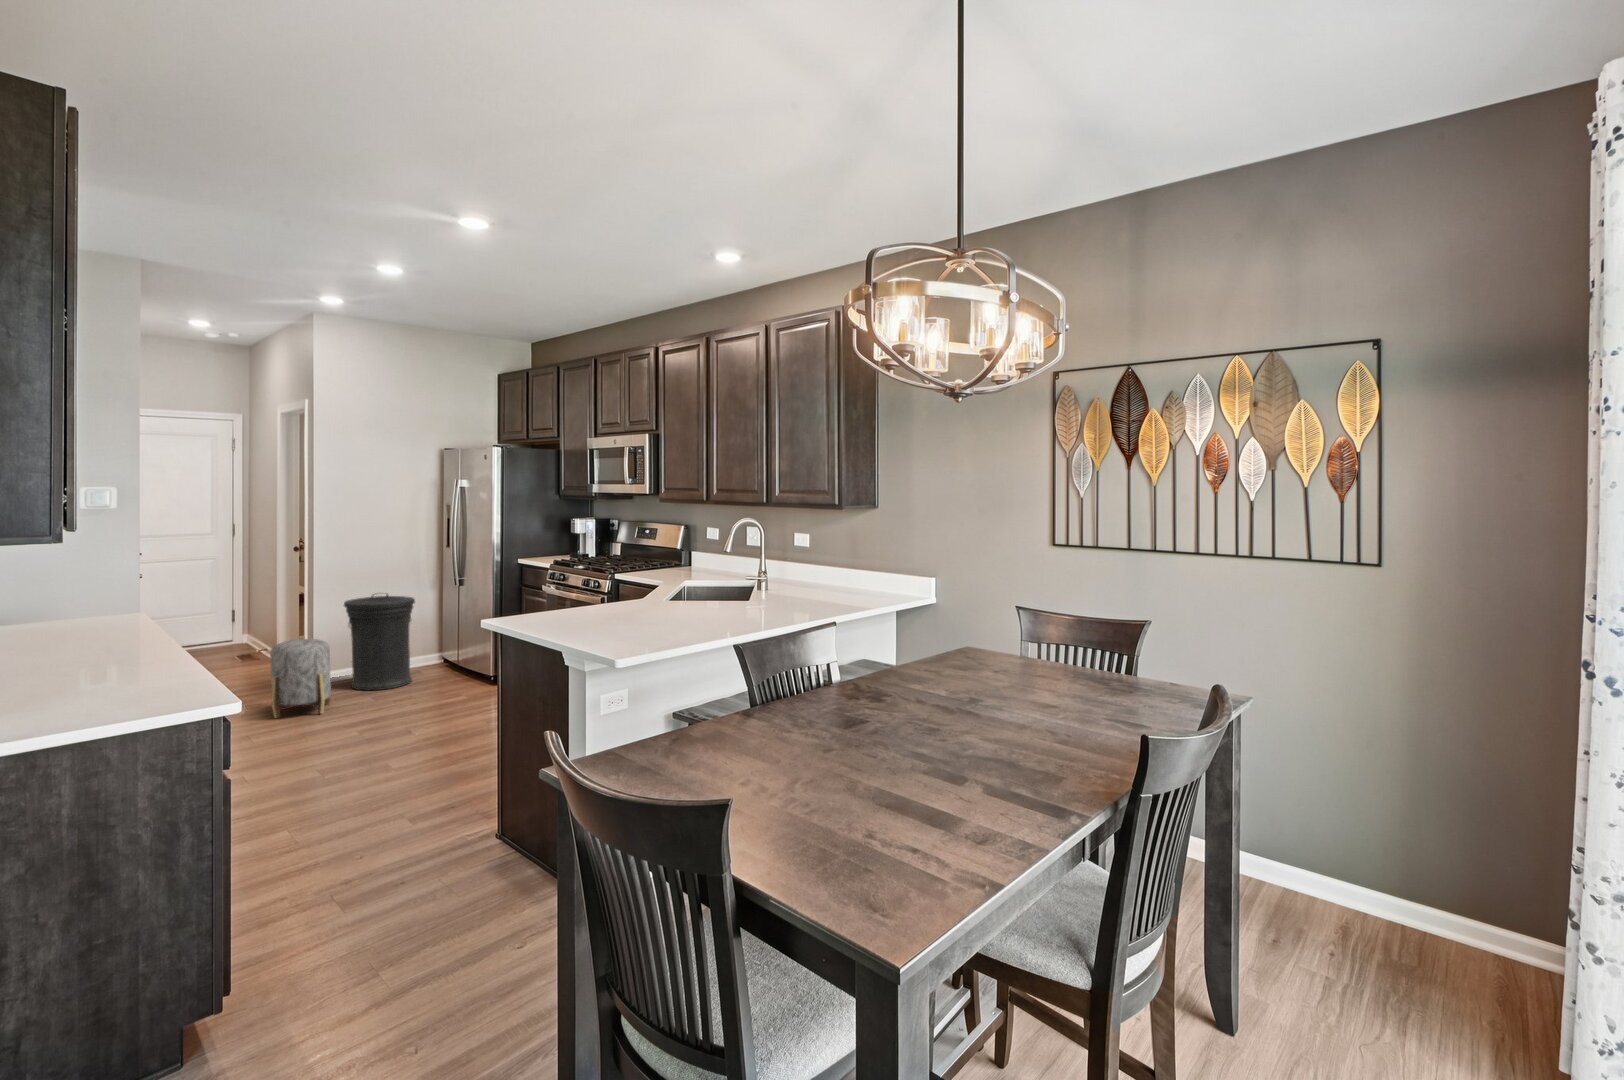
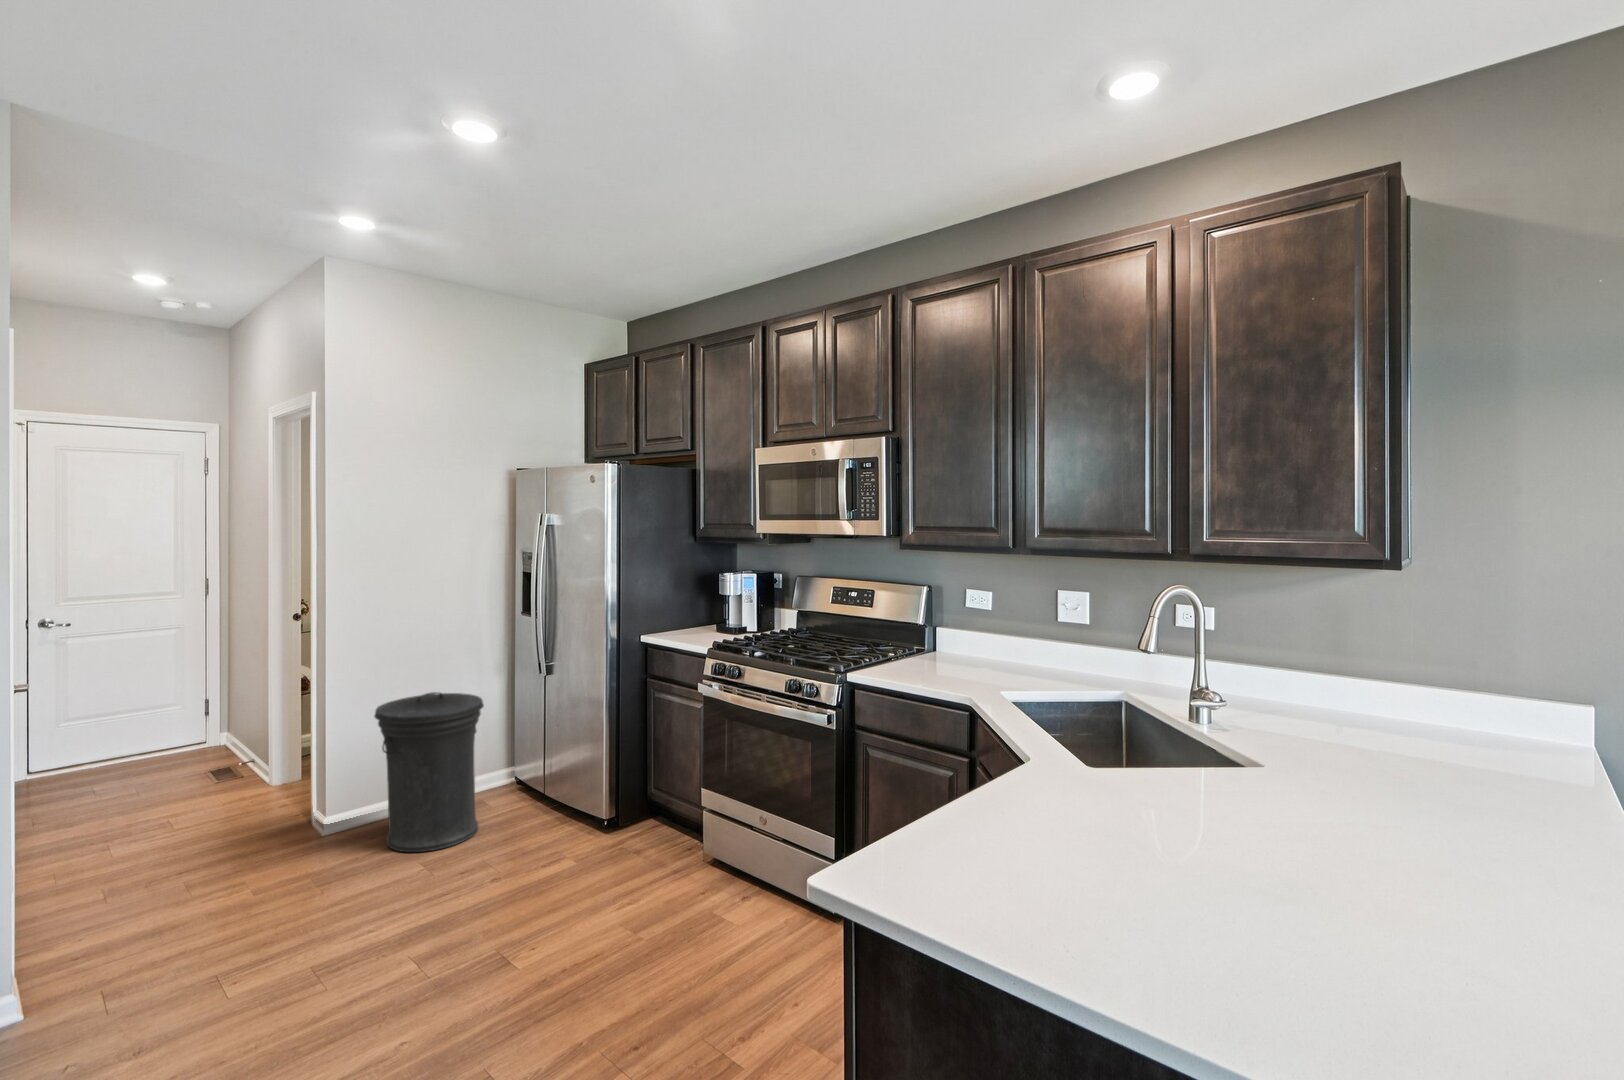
stool: present [270,639,331,718] -> none [259,785,360,934]

